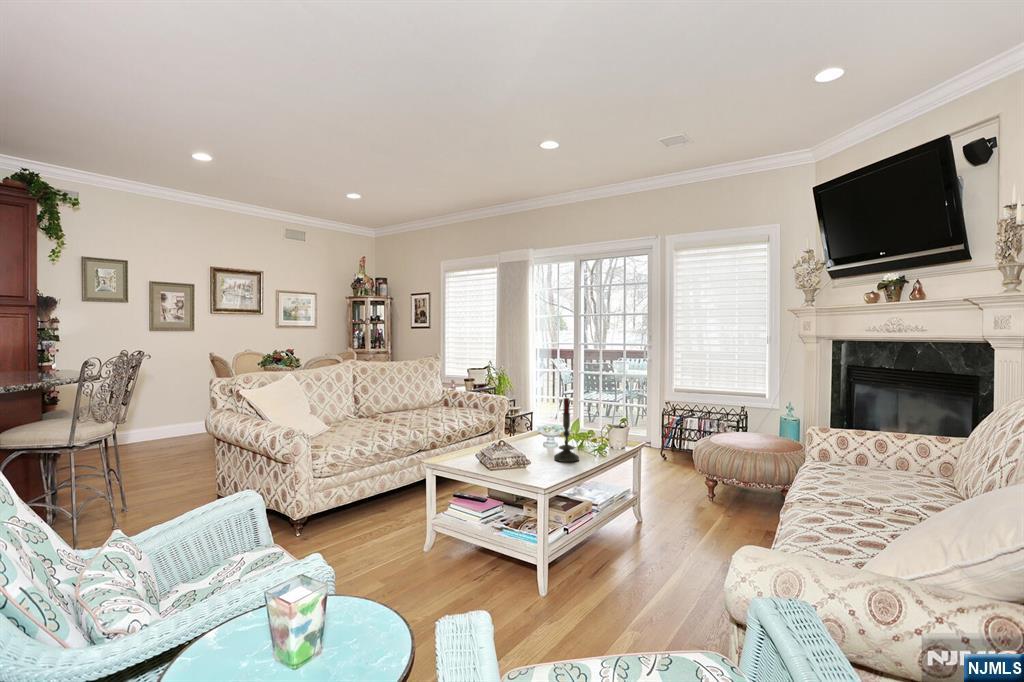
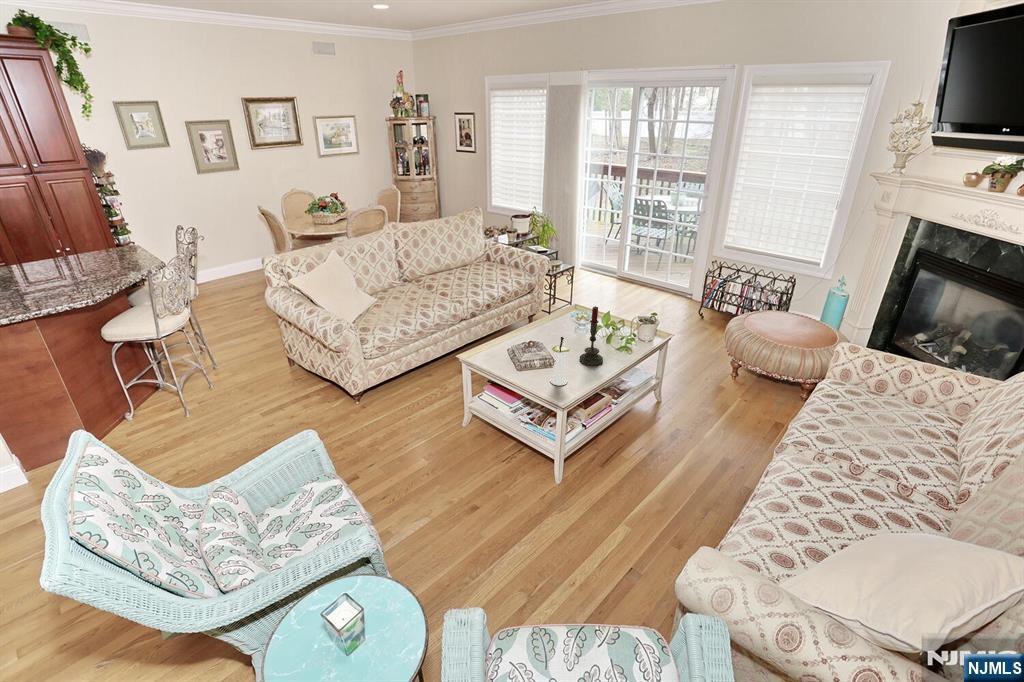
vase: none [526,422,545,475] -> present [550,337,569,385]

